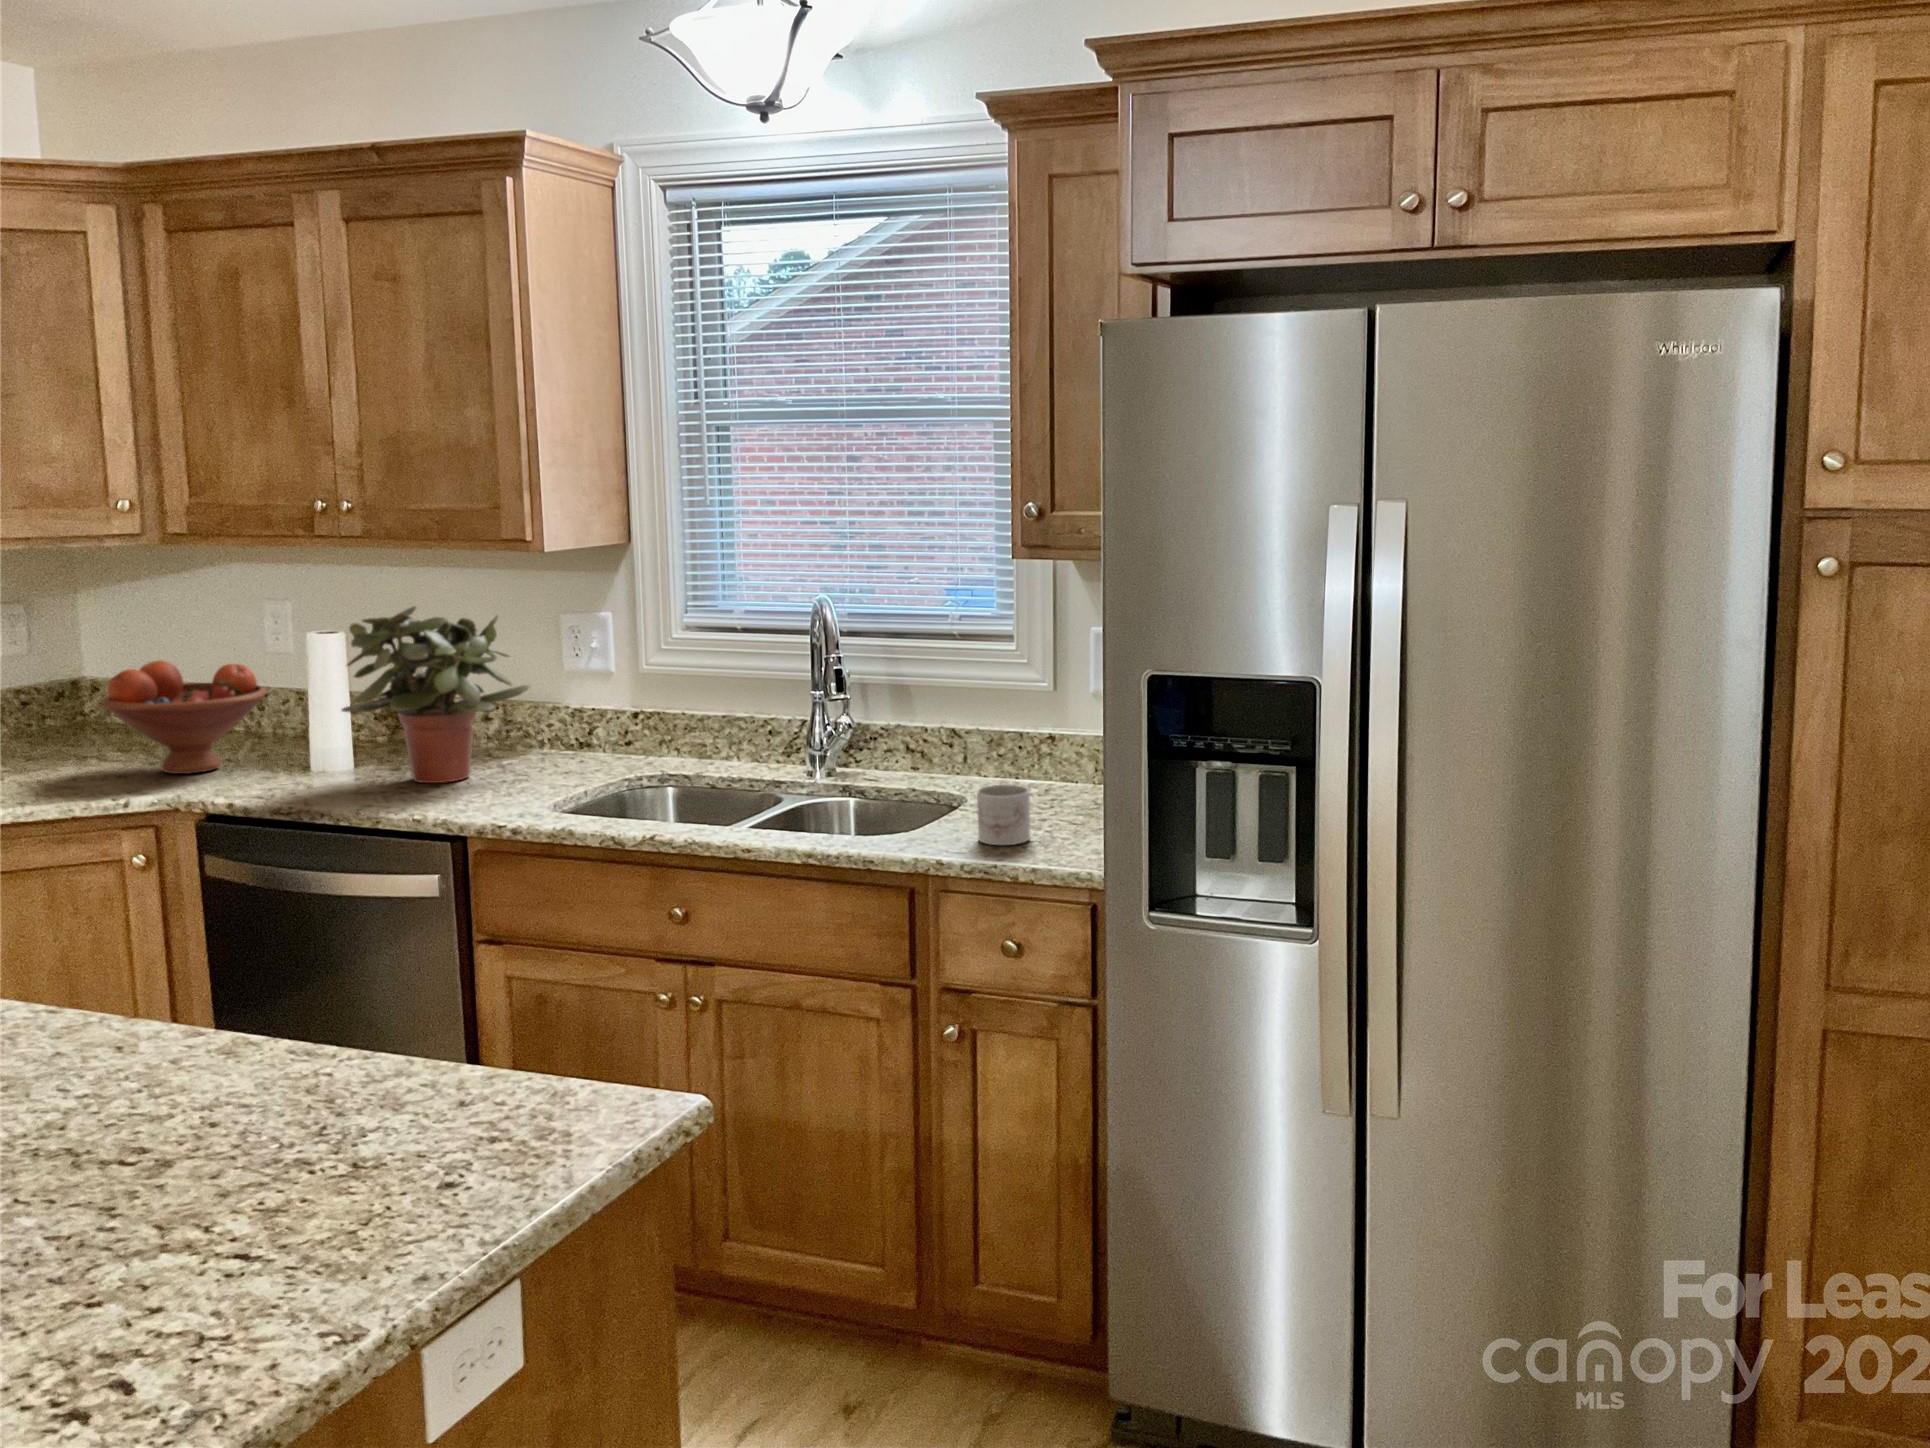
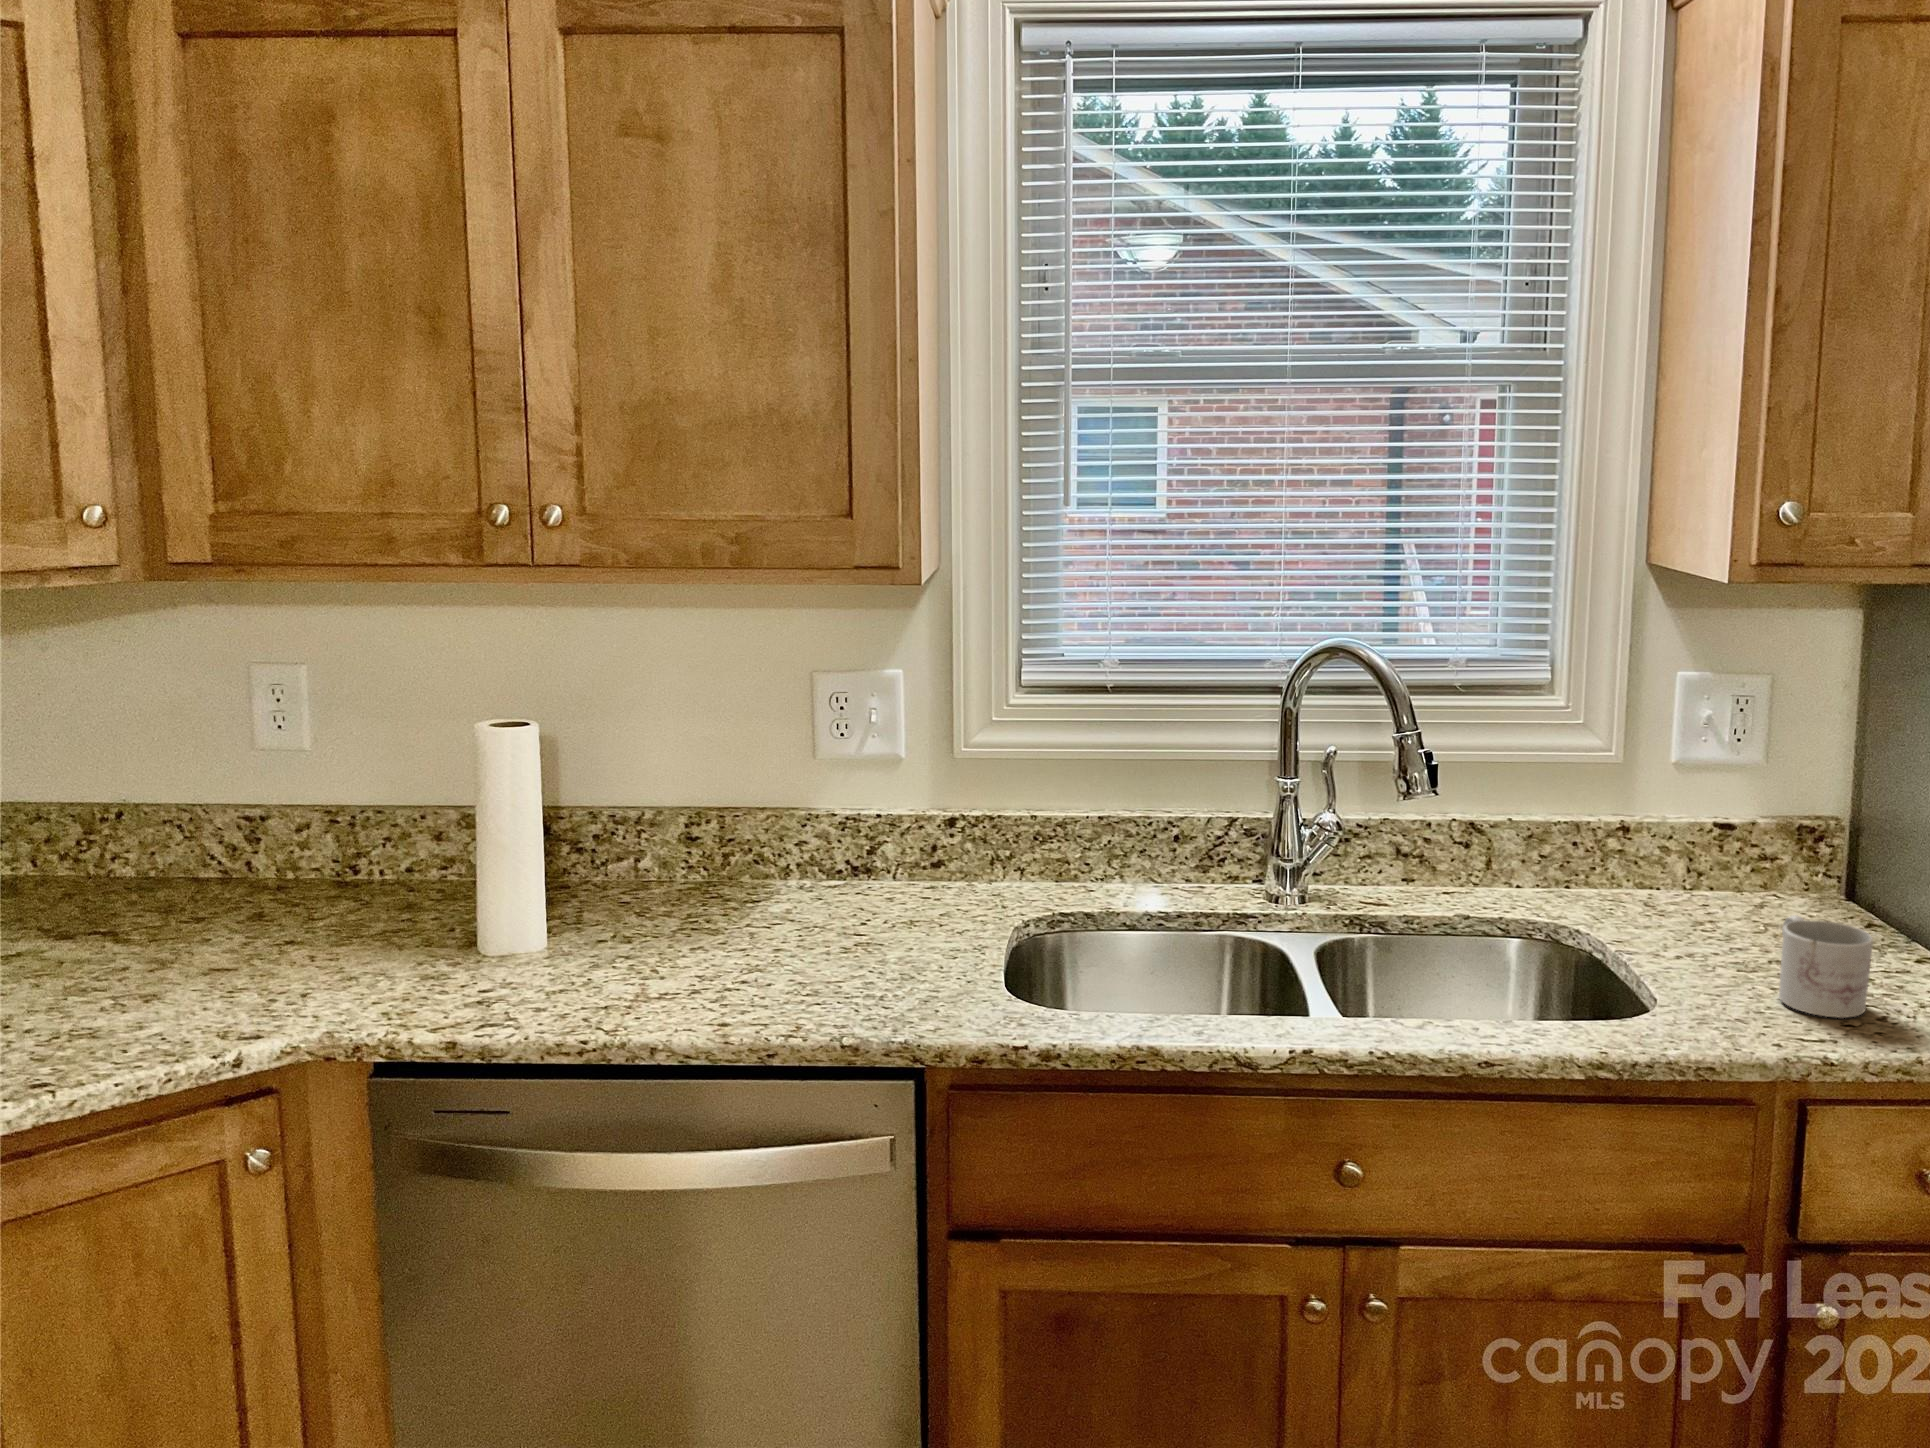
potted plant: present [342,606,530,783] -> none [585,675,864,965]
fruit bowl: present [103,660,266,774] -> none [87,778,375,981]

